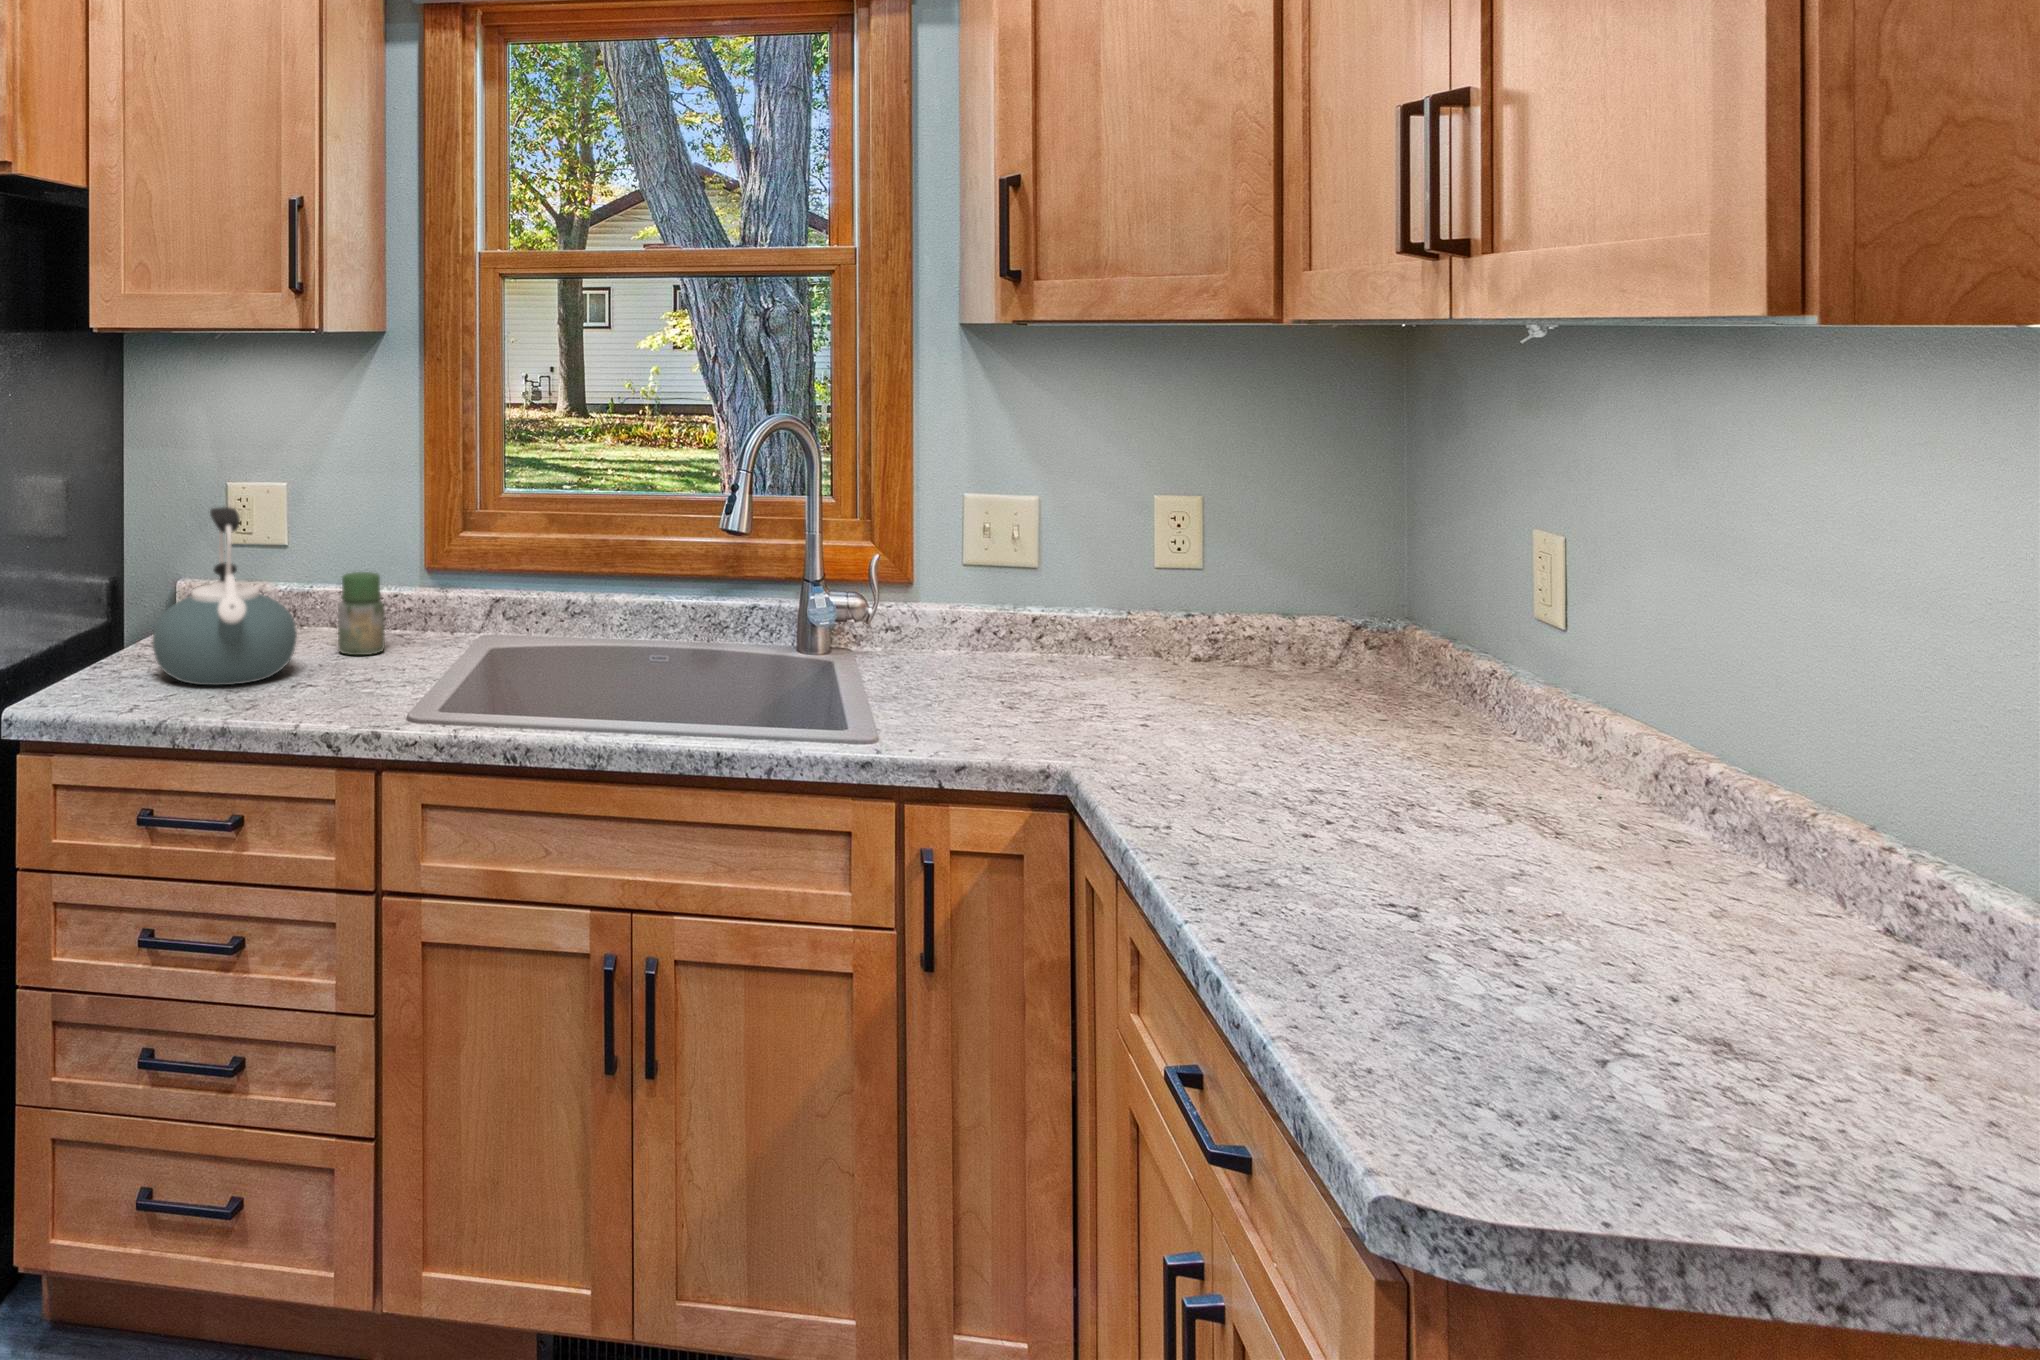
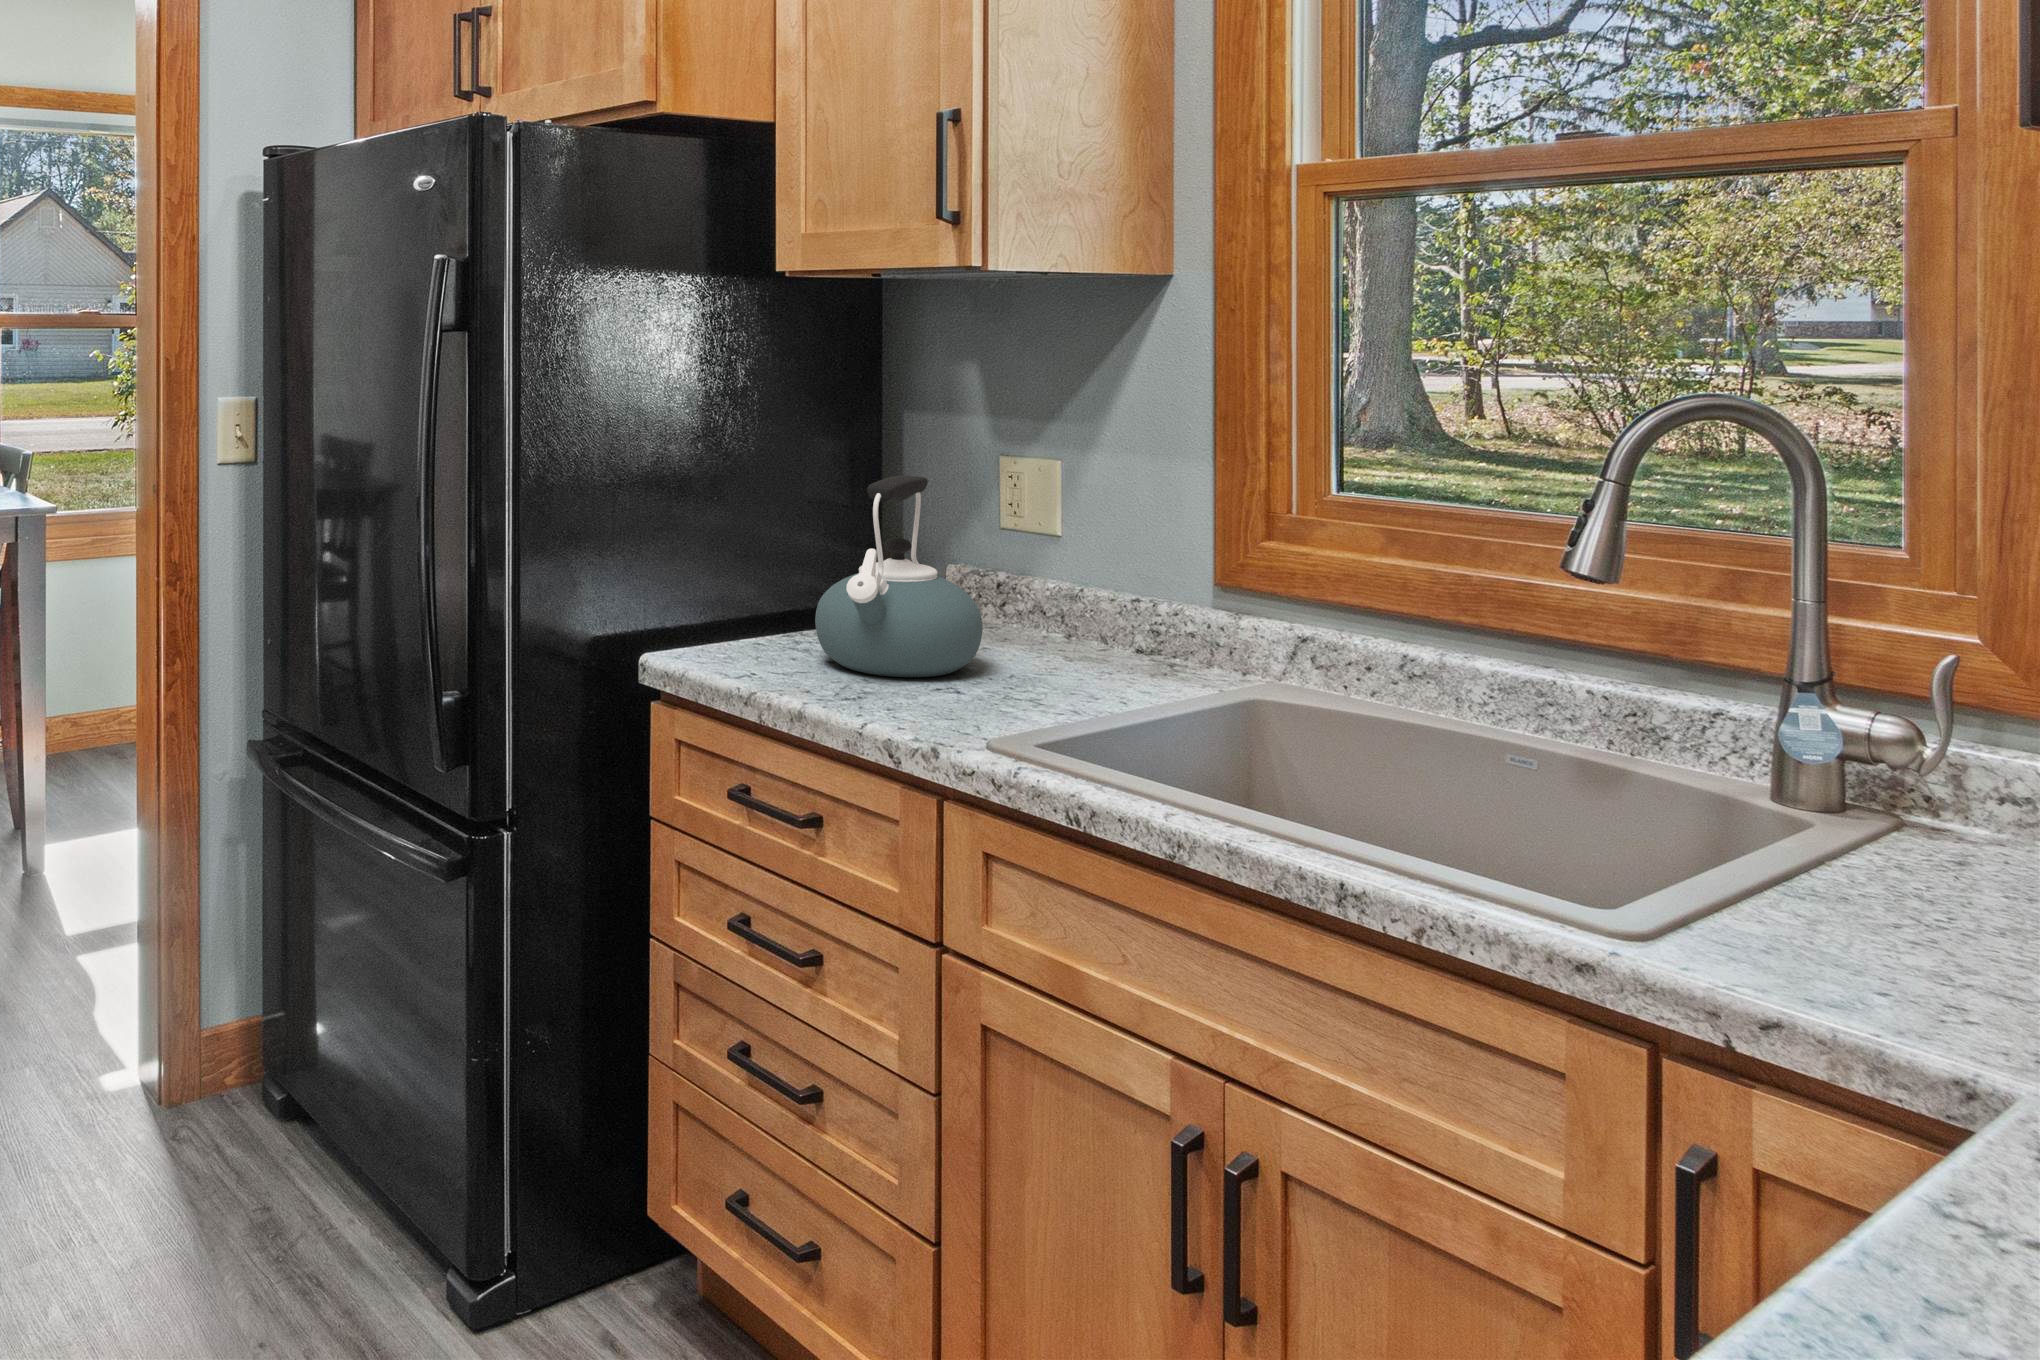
jar: present [338,572,385,655] -> none [1064,573,1126,677]

